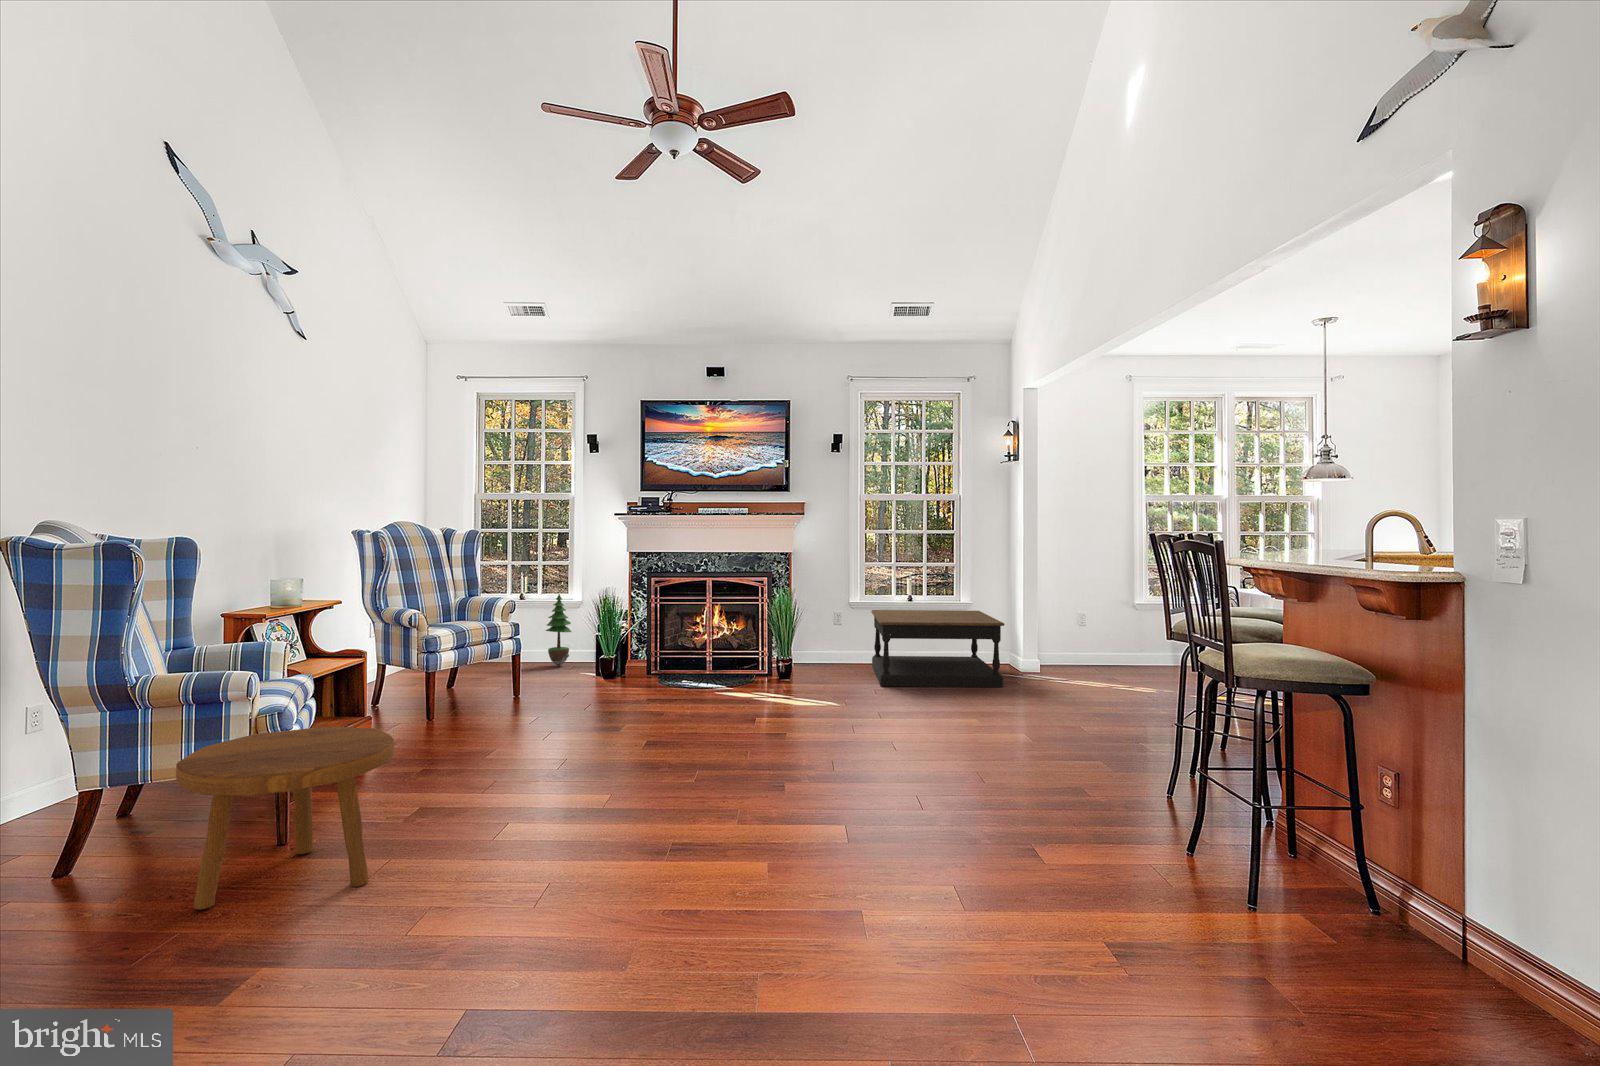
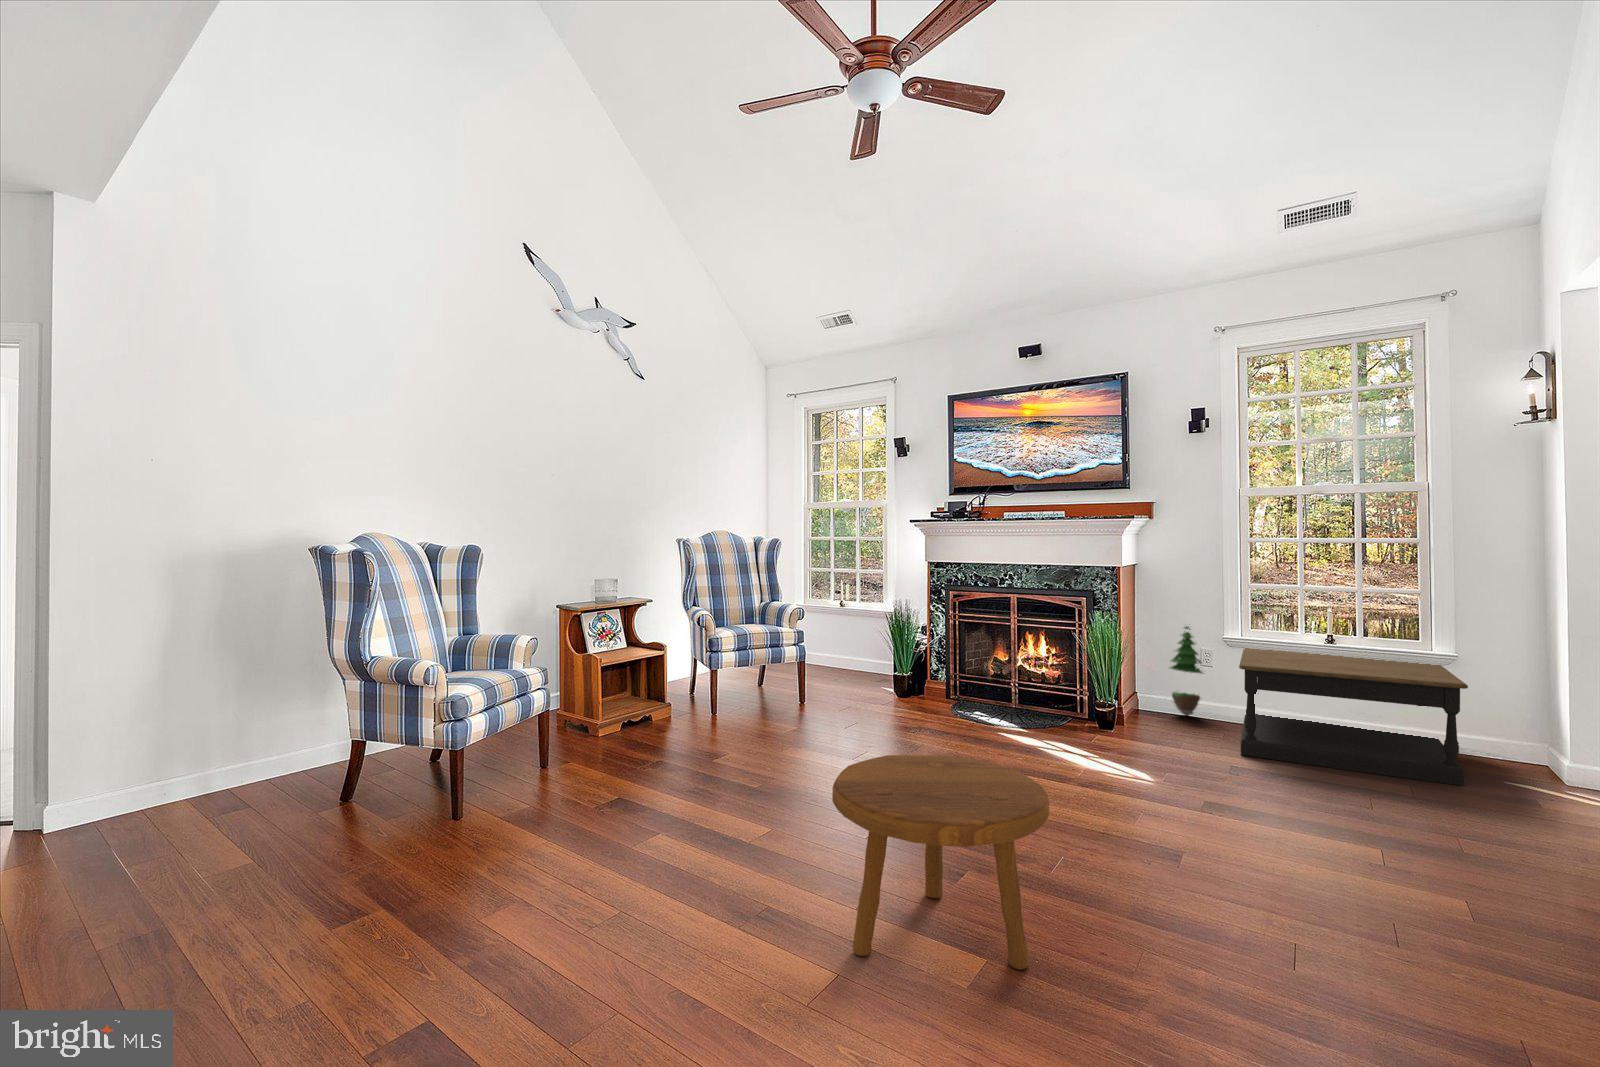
potted tree: present [546,594,571,666] -> present [1170,626,1202,716]
footstool: present [176,727,394,910] -> present [832,755,1049,970]

